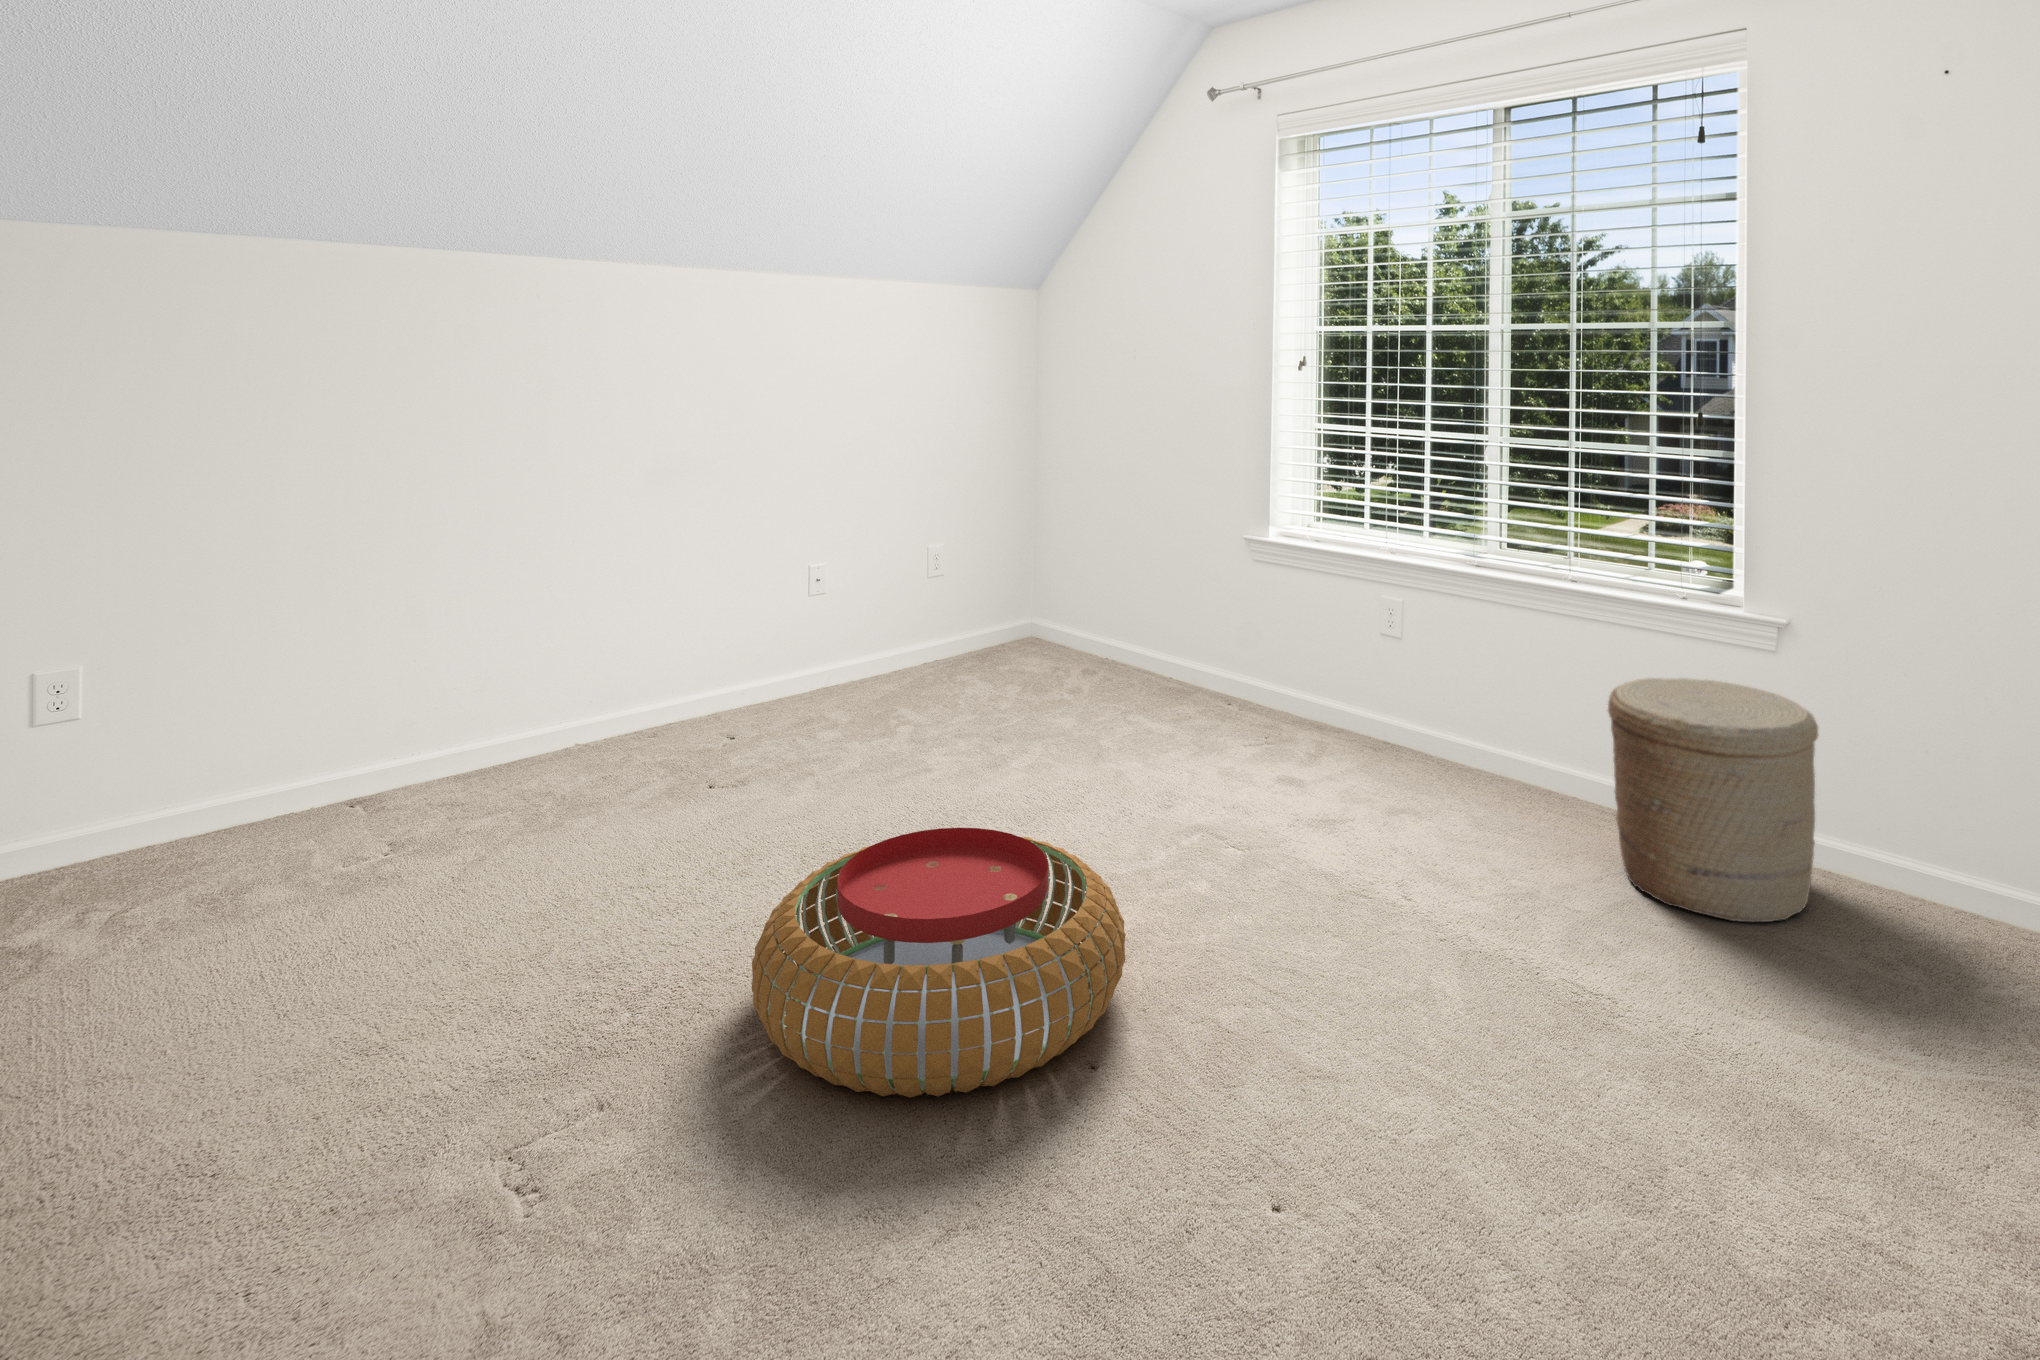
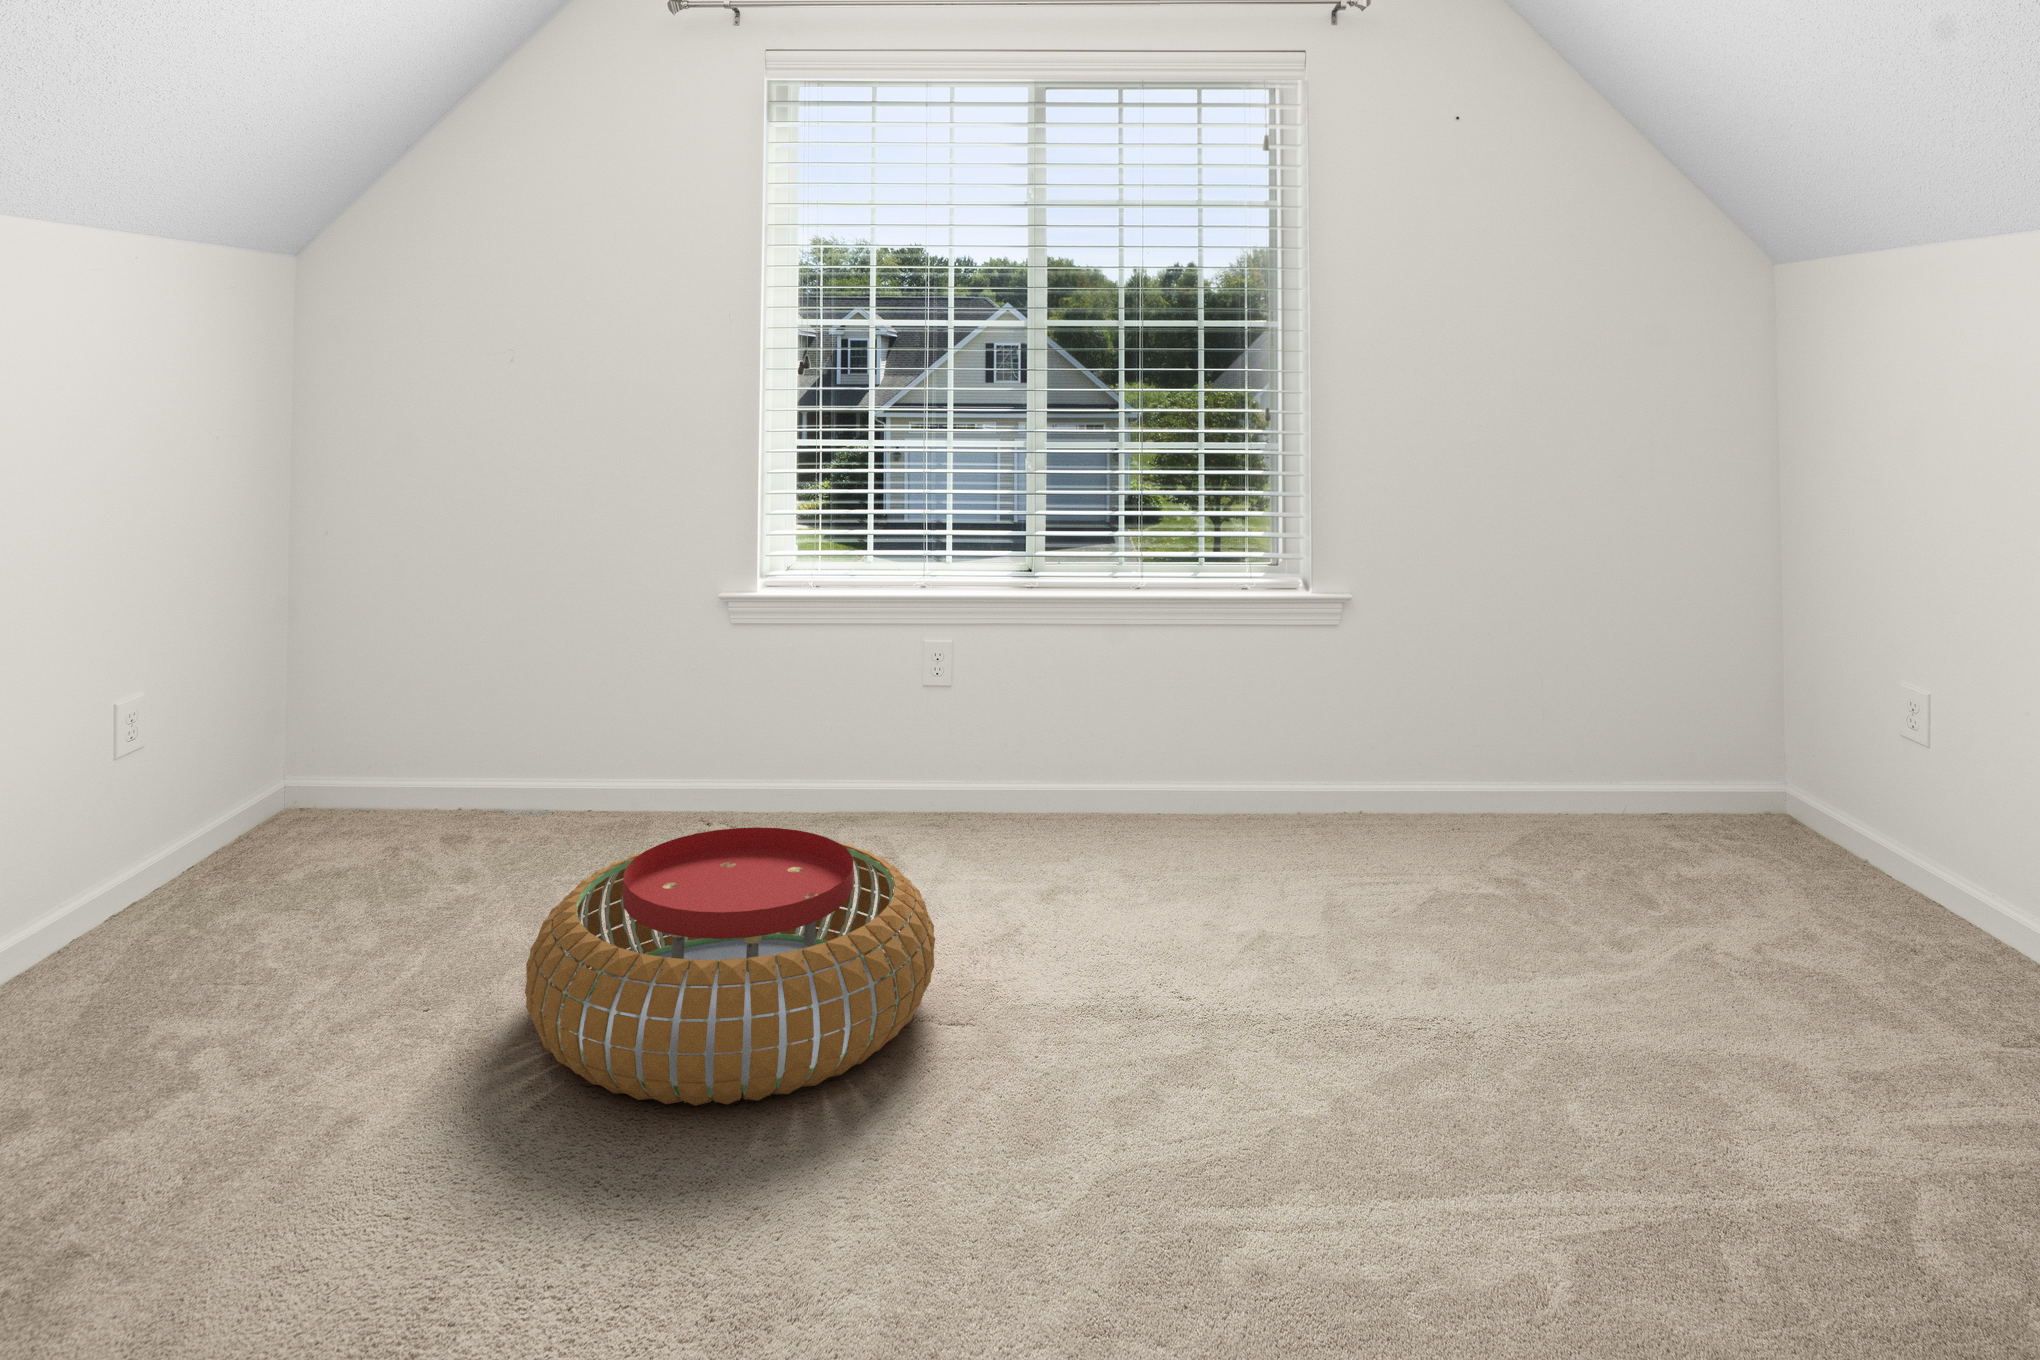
woven basket: present [1608,678,1818,922] -> none [1448,688,1666,939]

